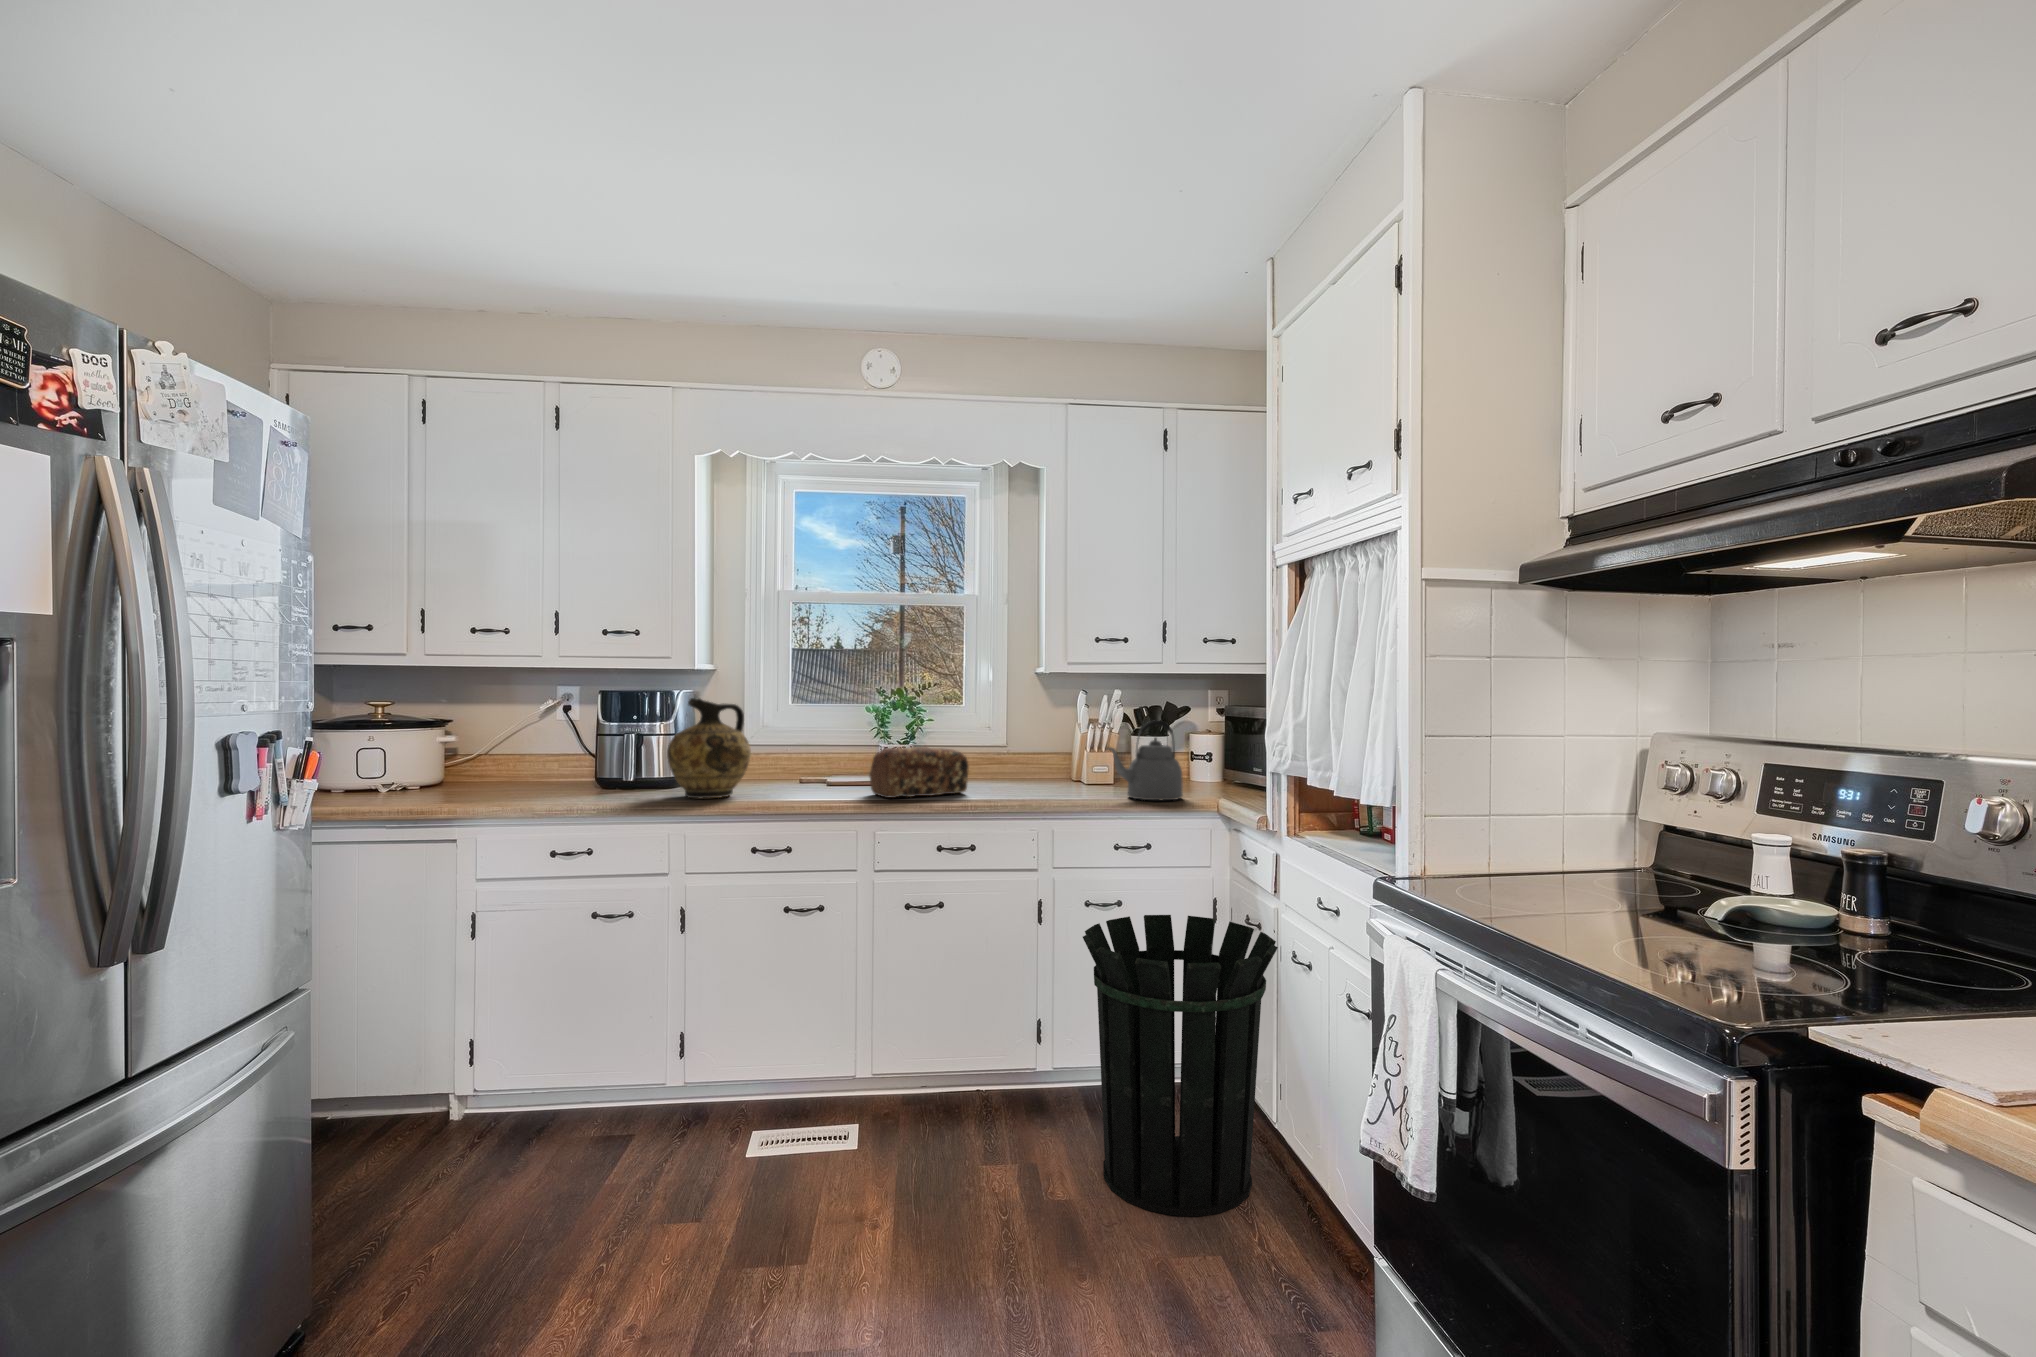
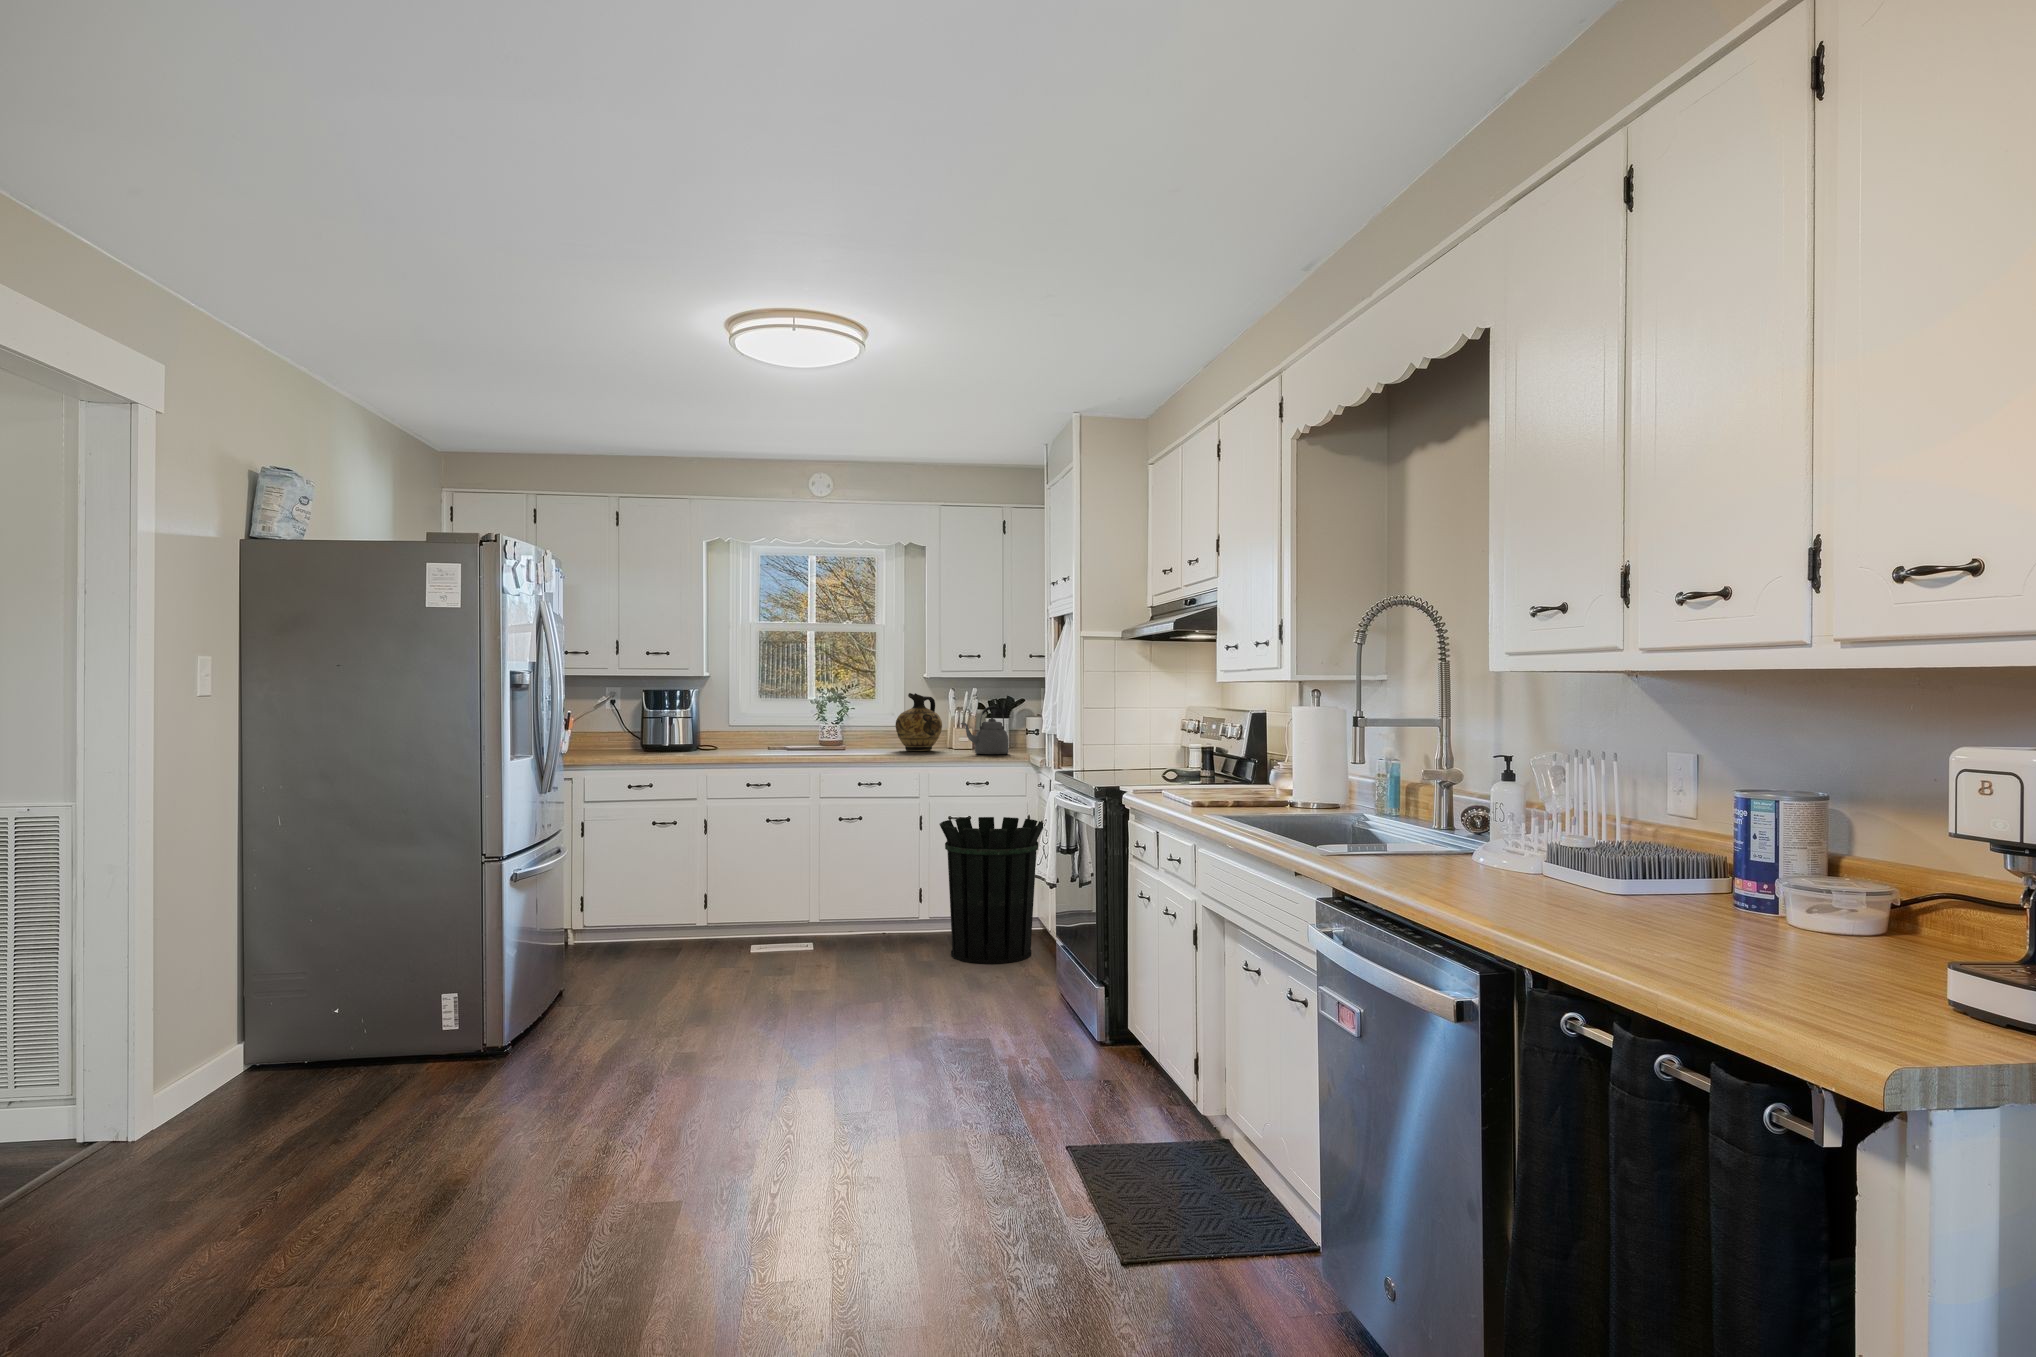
ceramic jug: present [667,698,751,799] -> present [896,693,942,751]
bread loaf: present [870,747,969,798] -> none [815,724,877,754]

